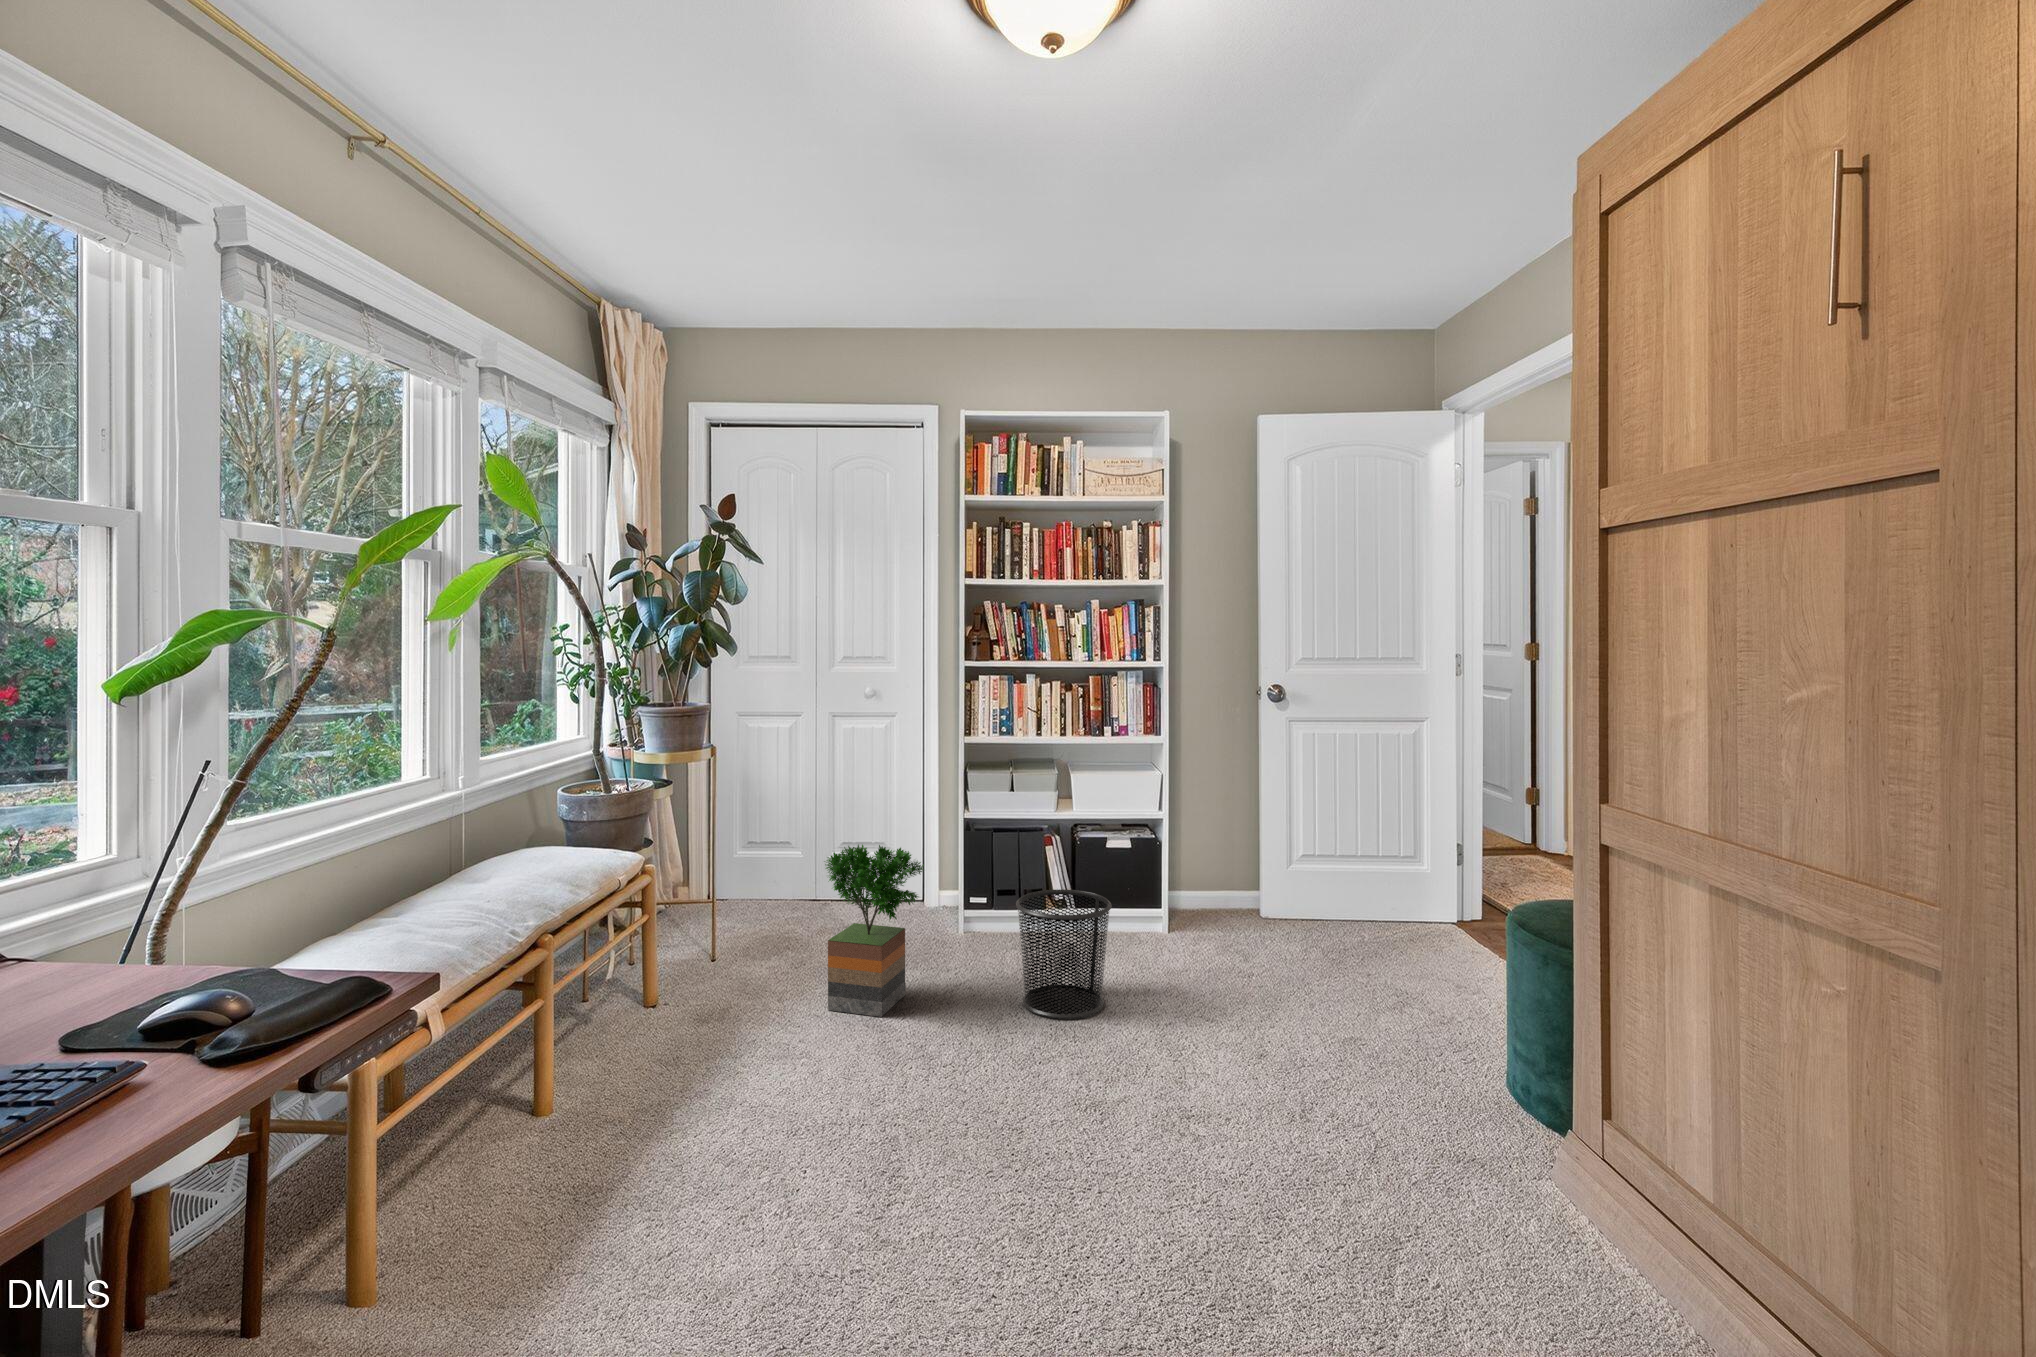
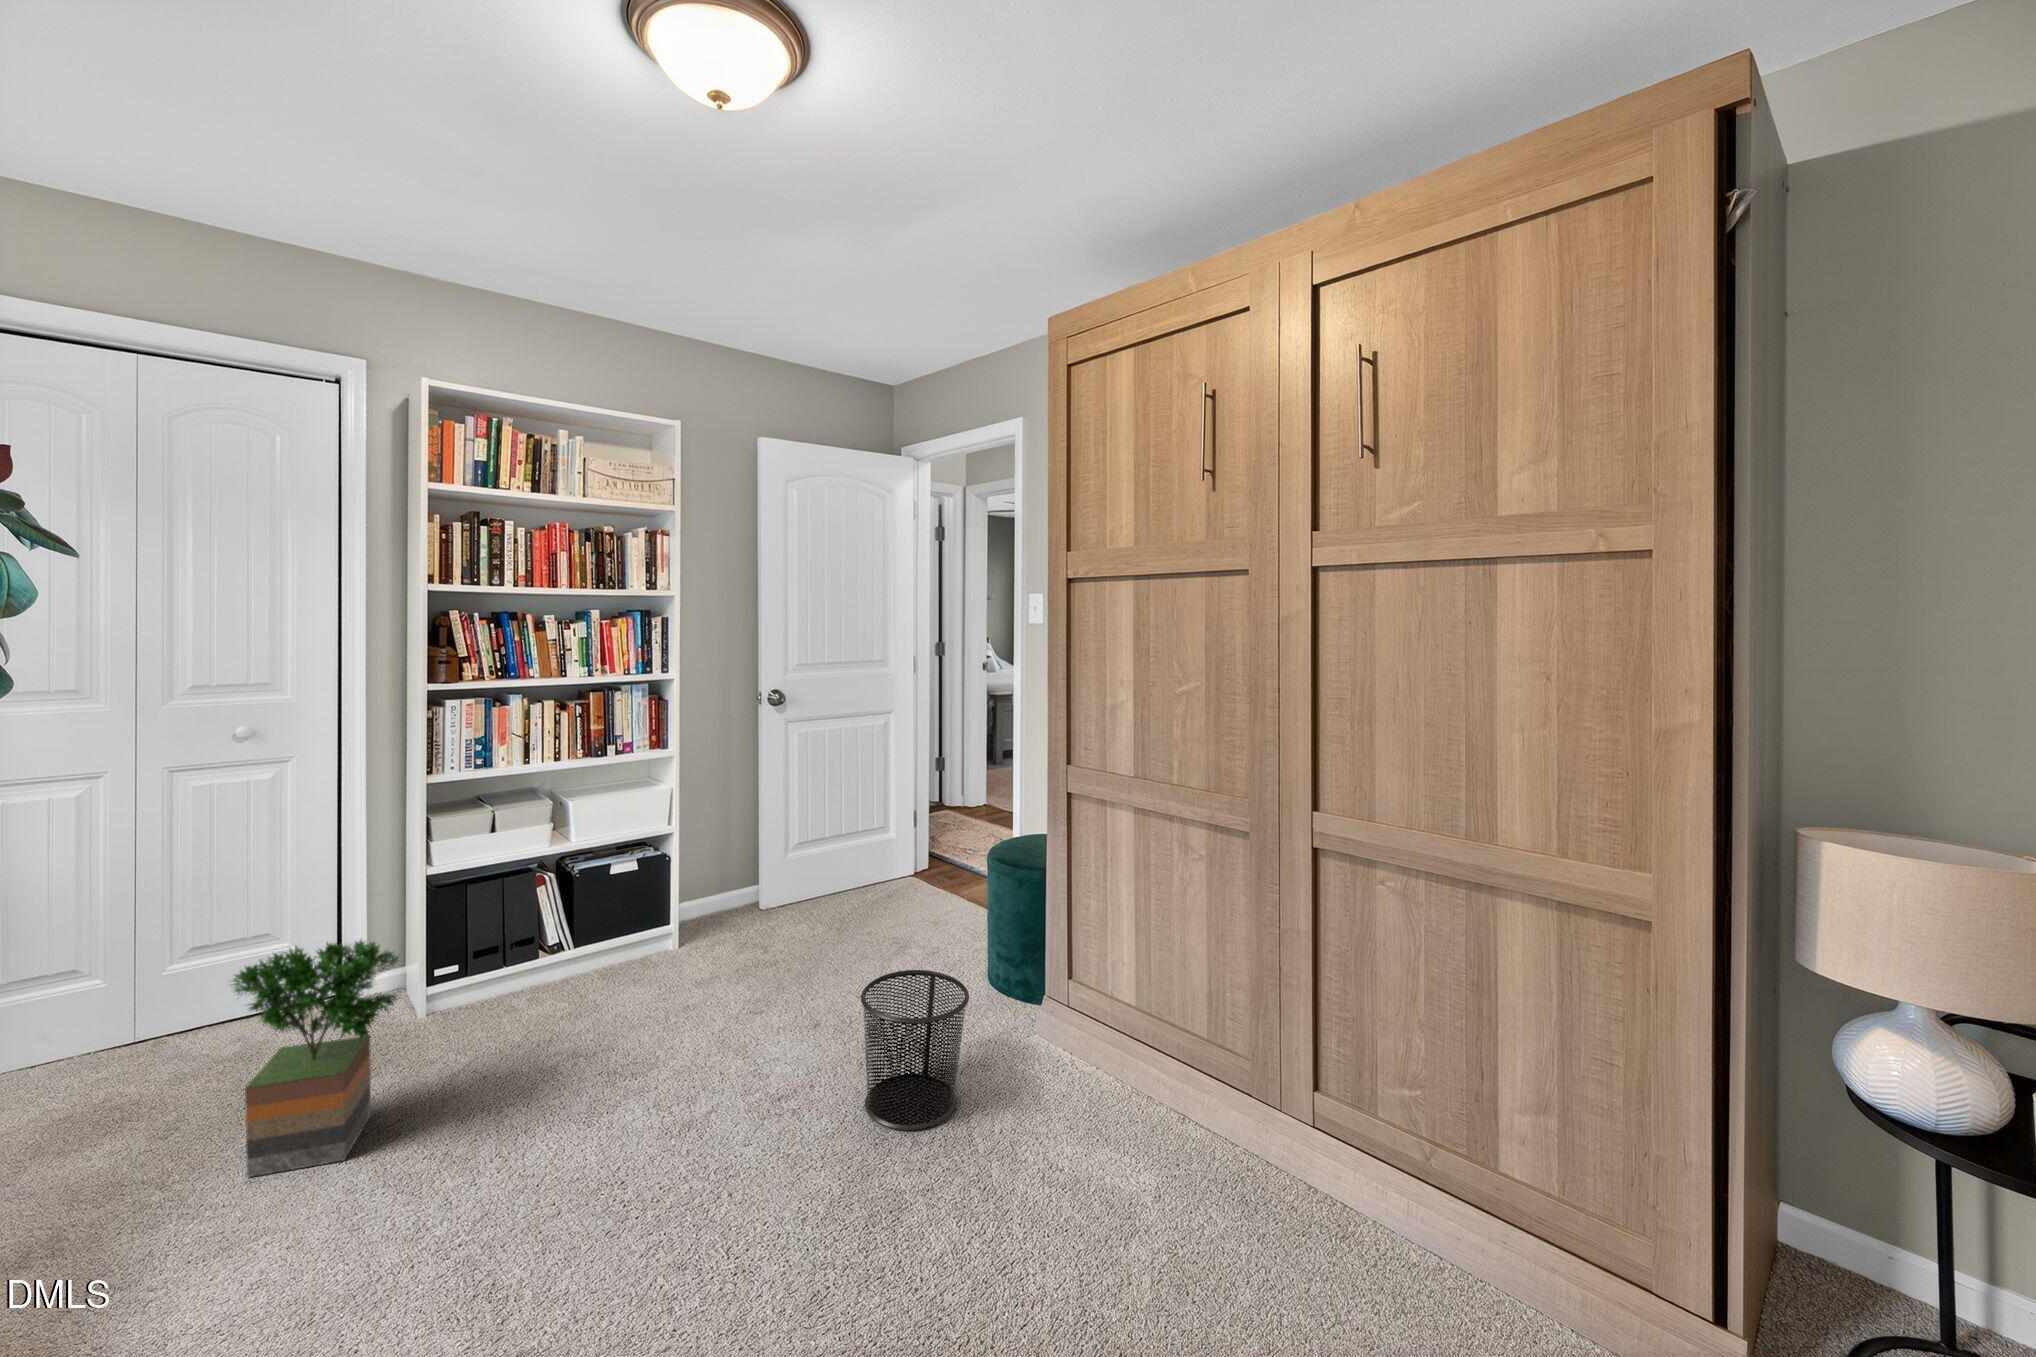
waste bin: present [1016,889,1112,1019] -> present [861,970,969,1130]

